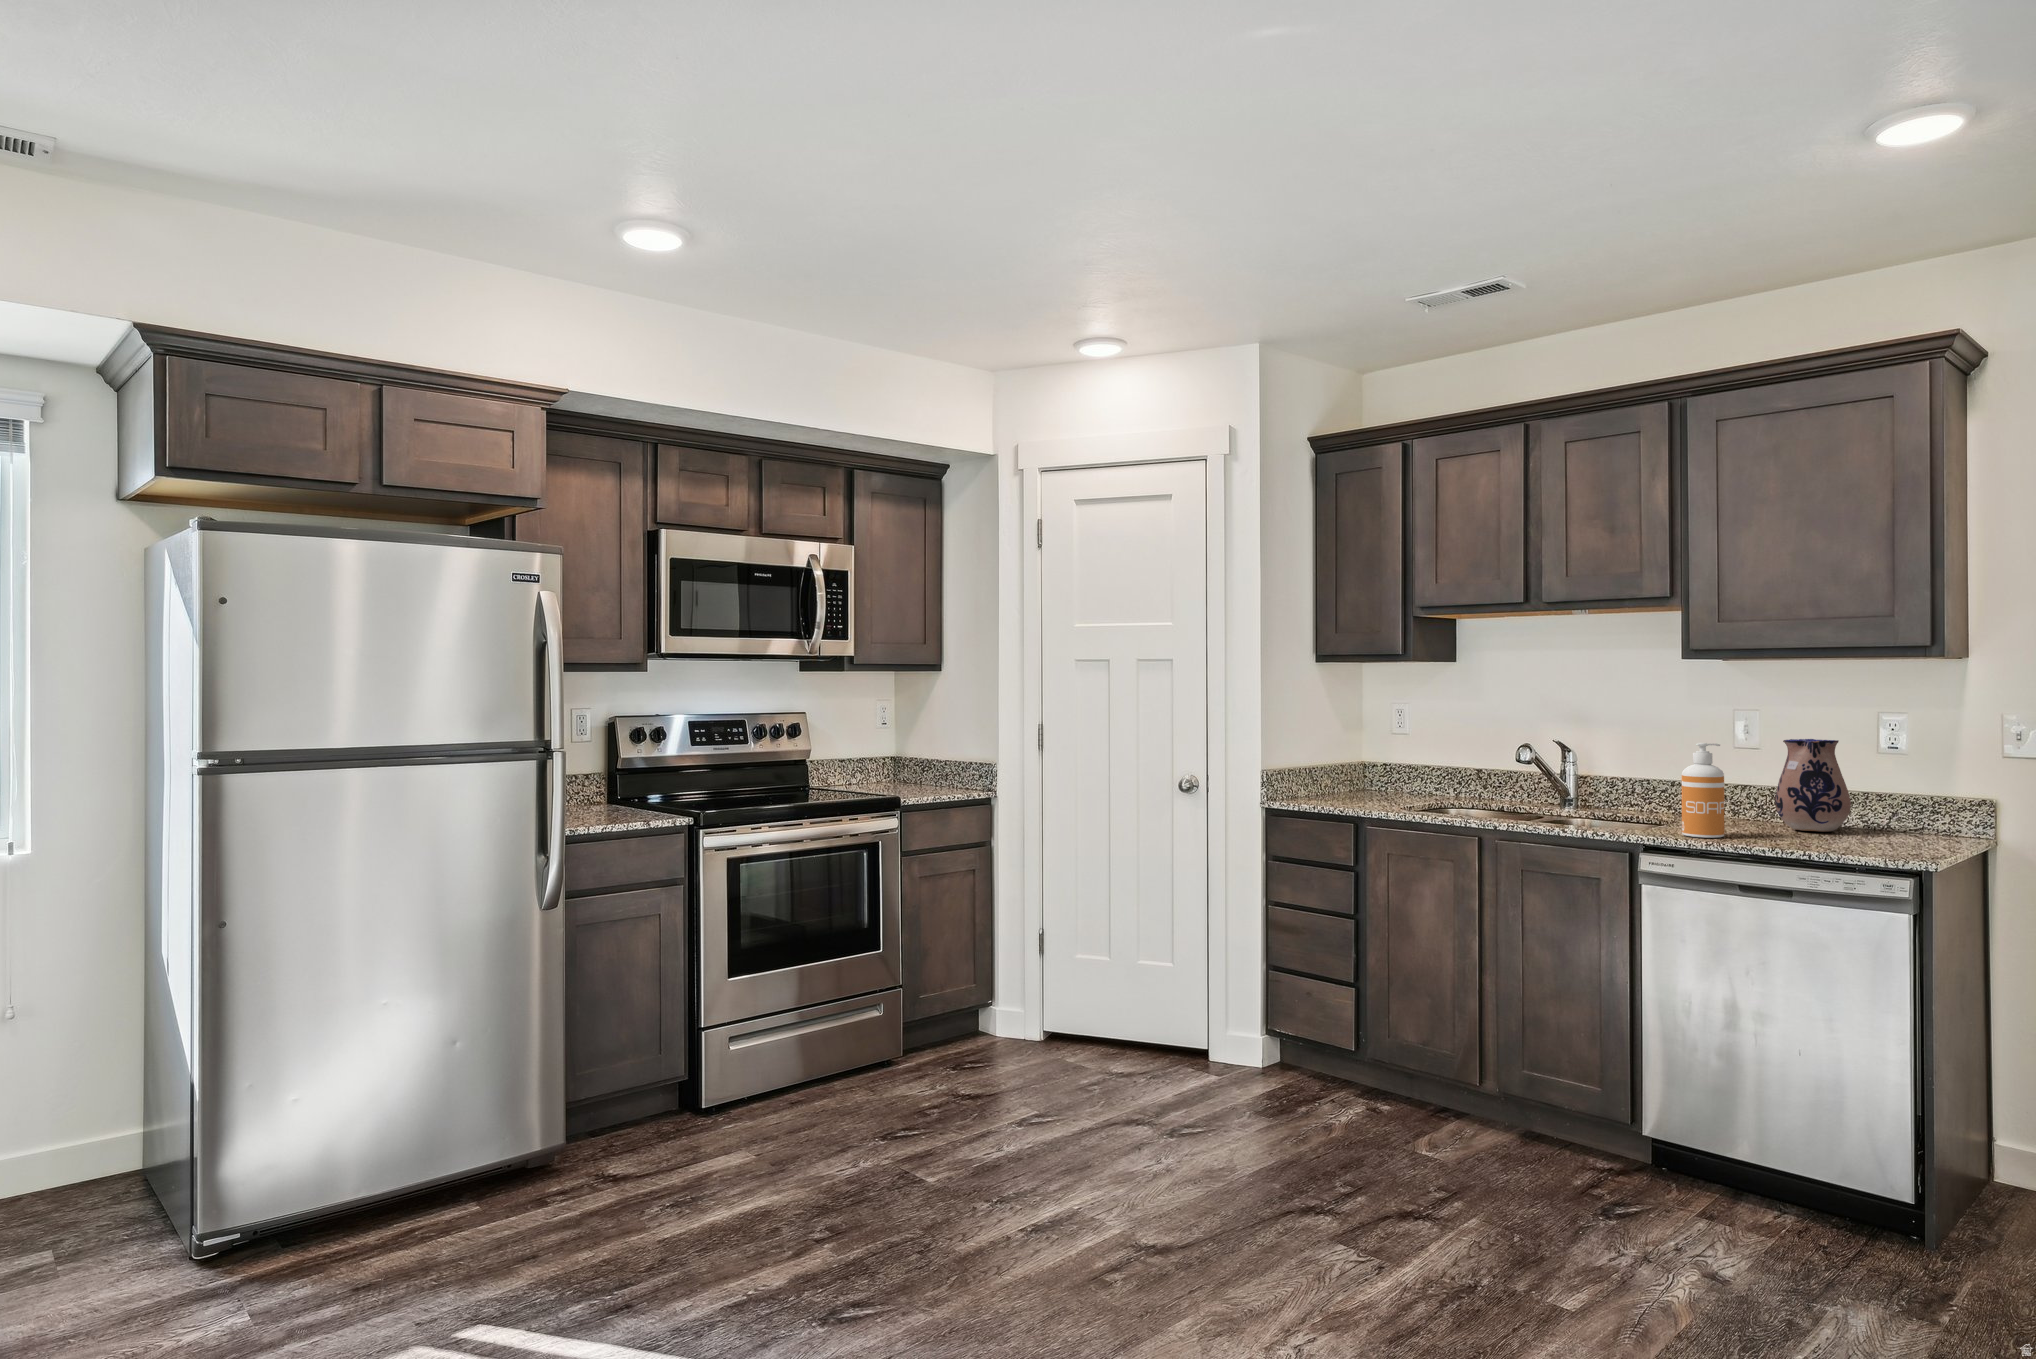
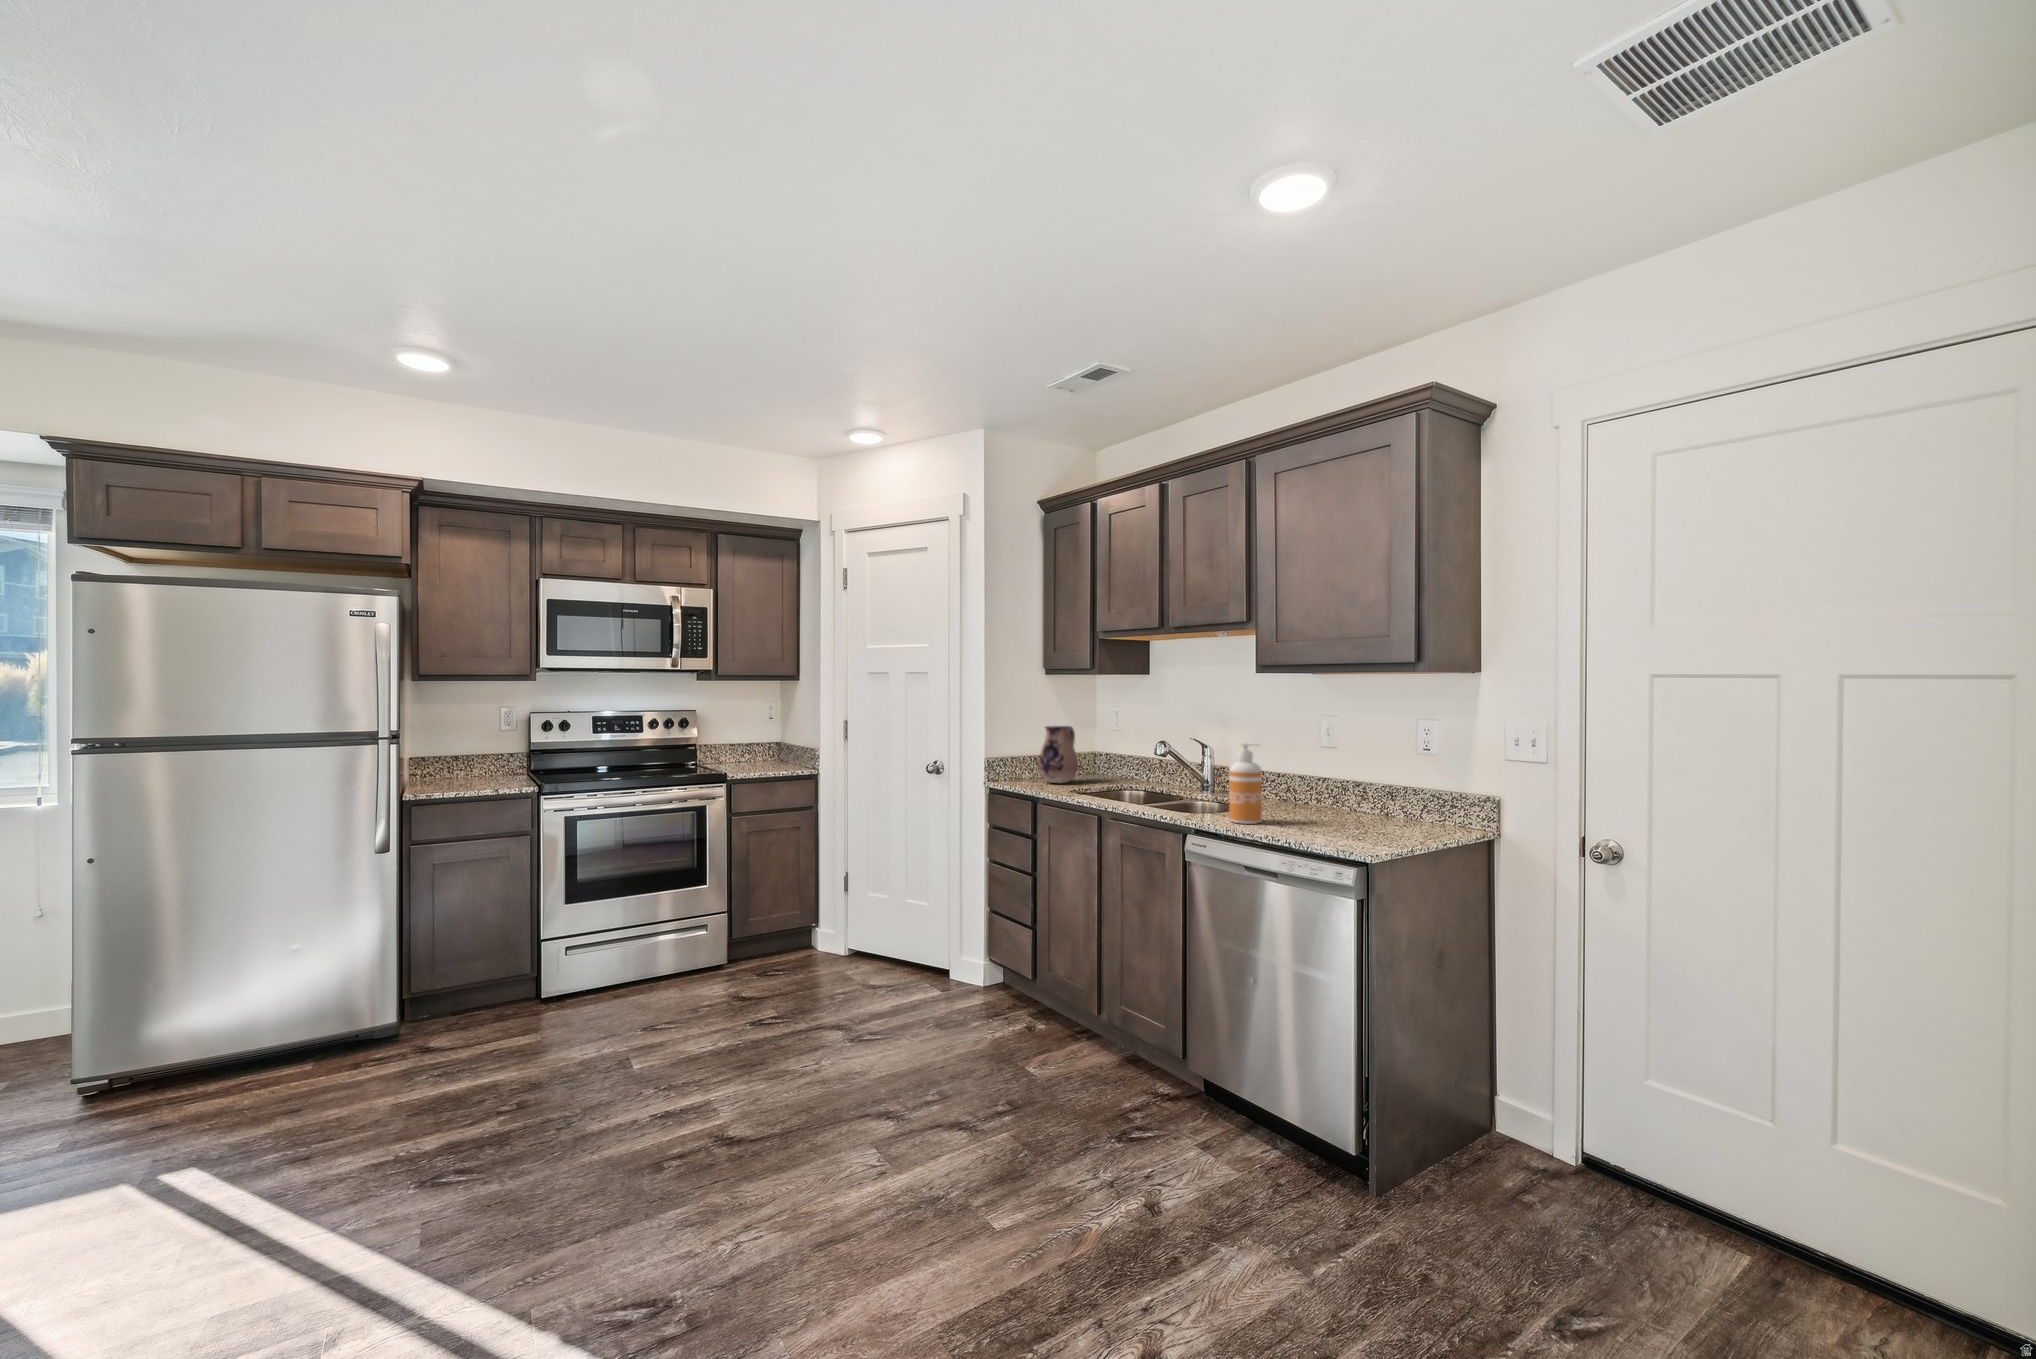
ceramic pitcher: present [1775,739,1851,832] -> present [1039,726,1078,783]

